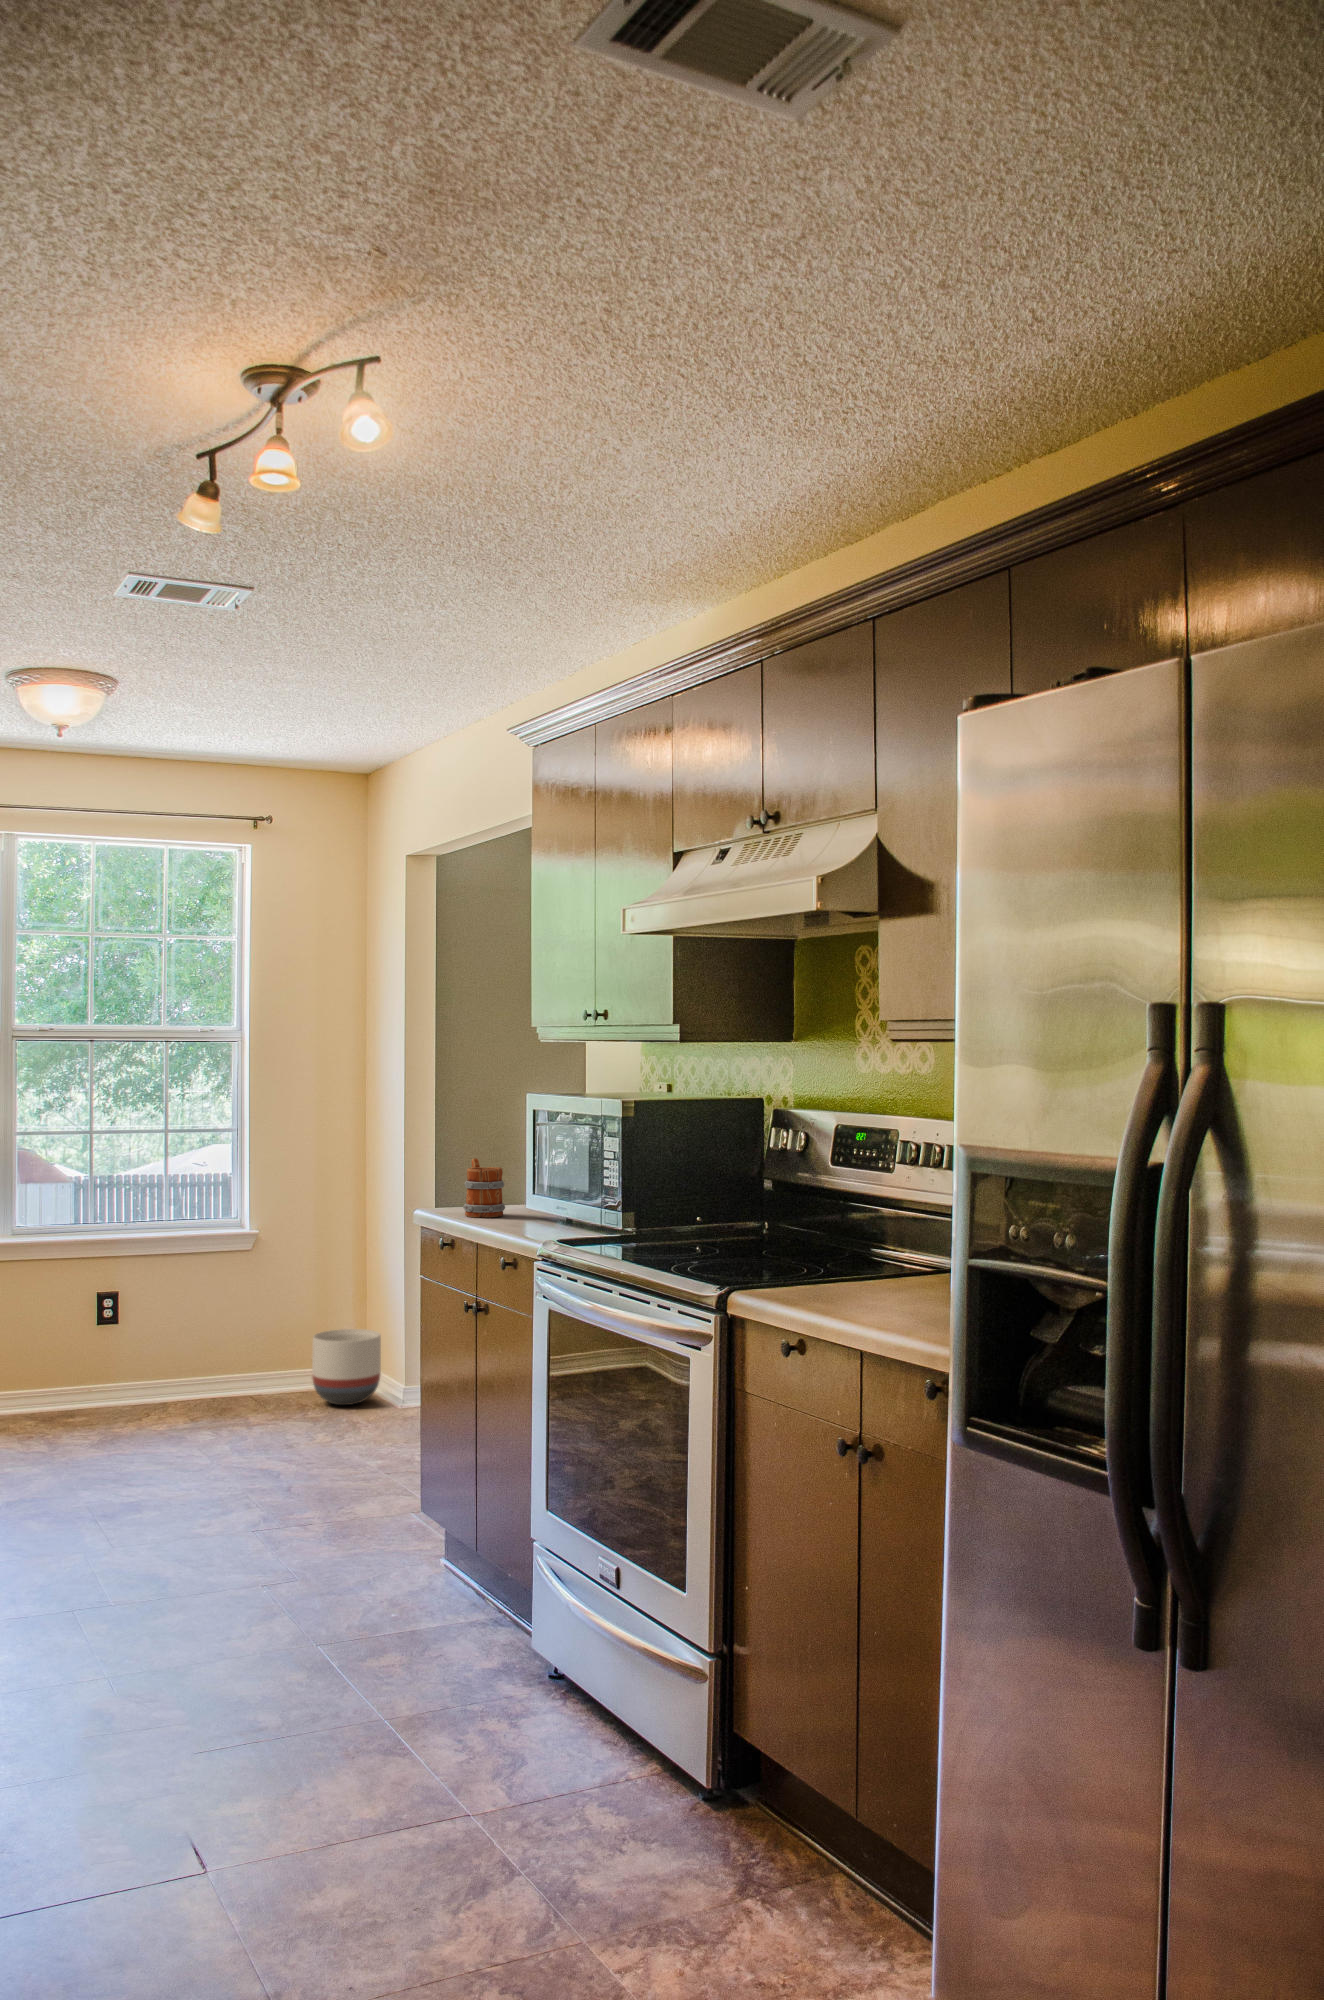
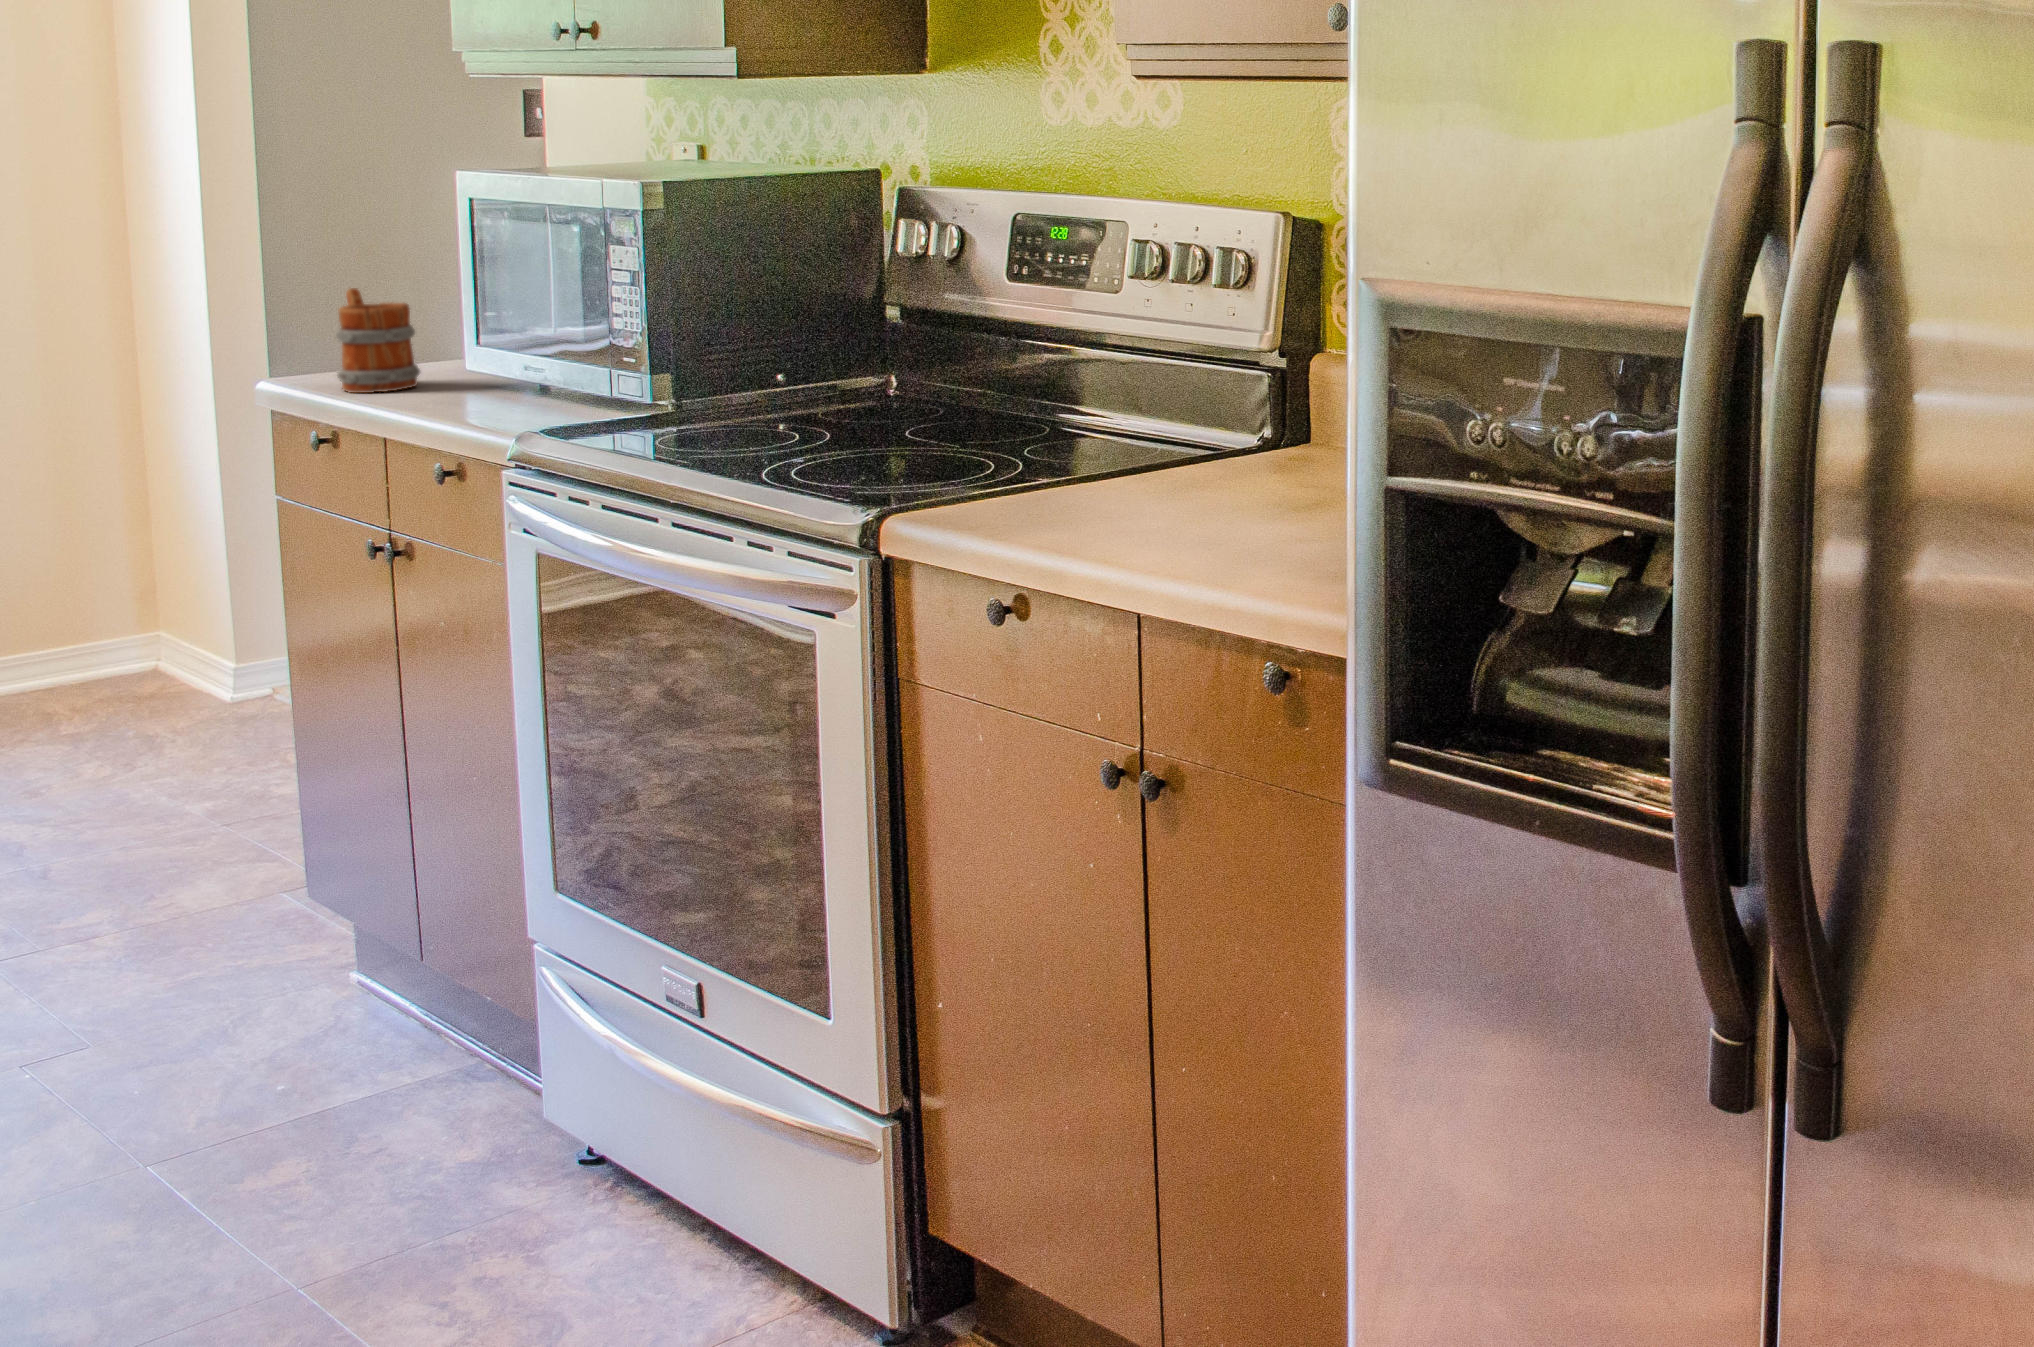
planter: present [312,1329,381,1405] -> none [54,568,197,699]

